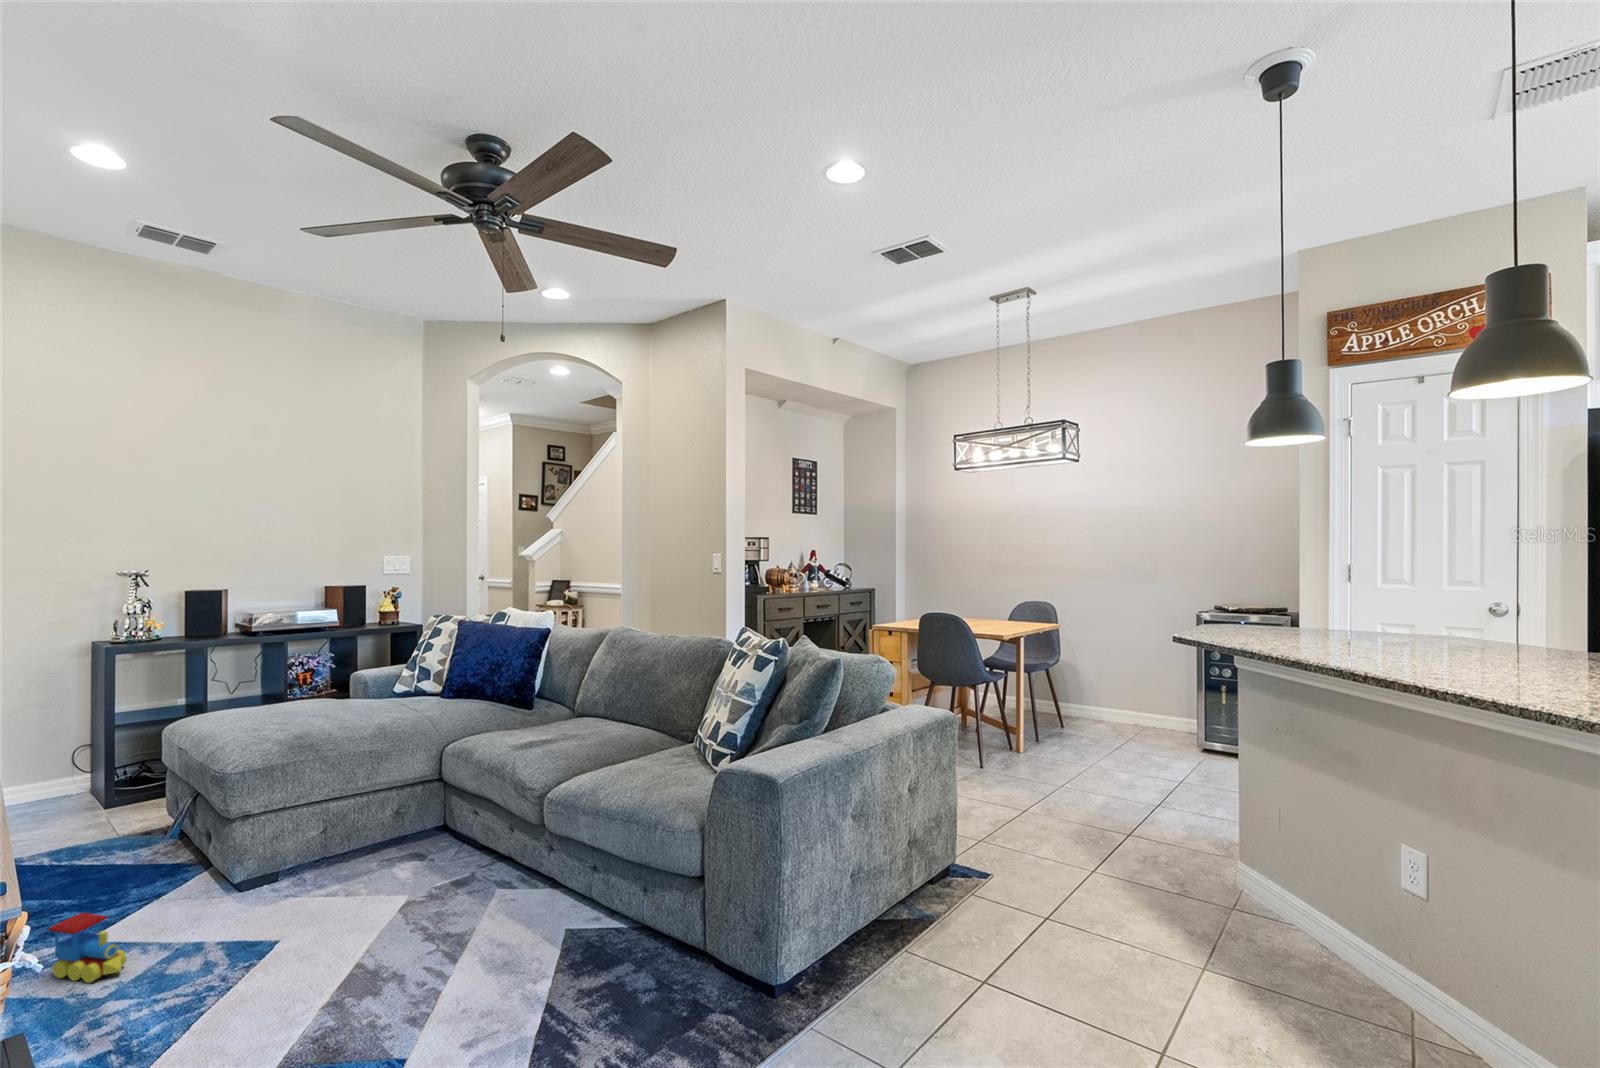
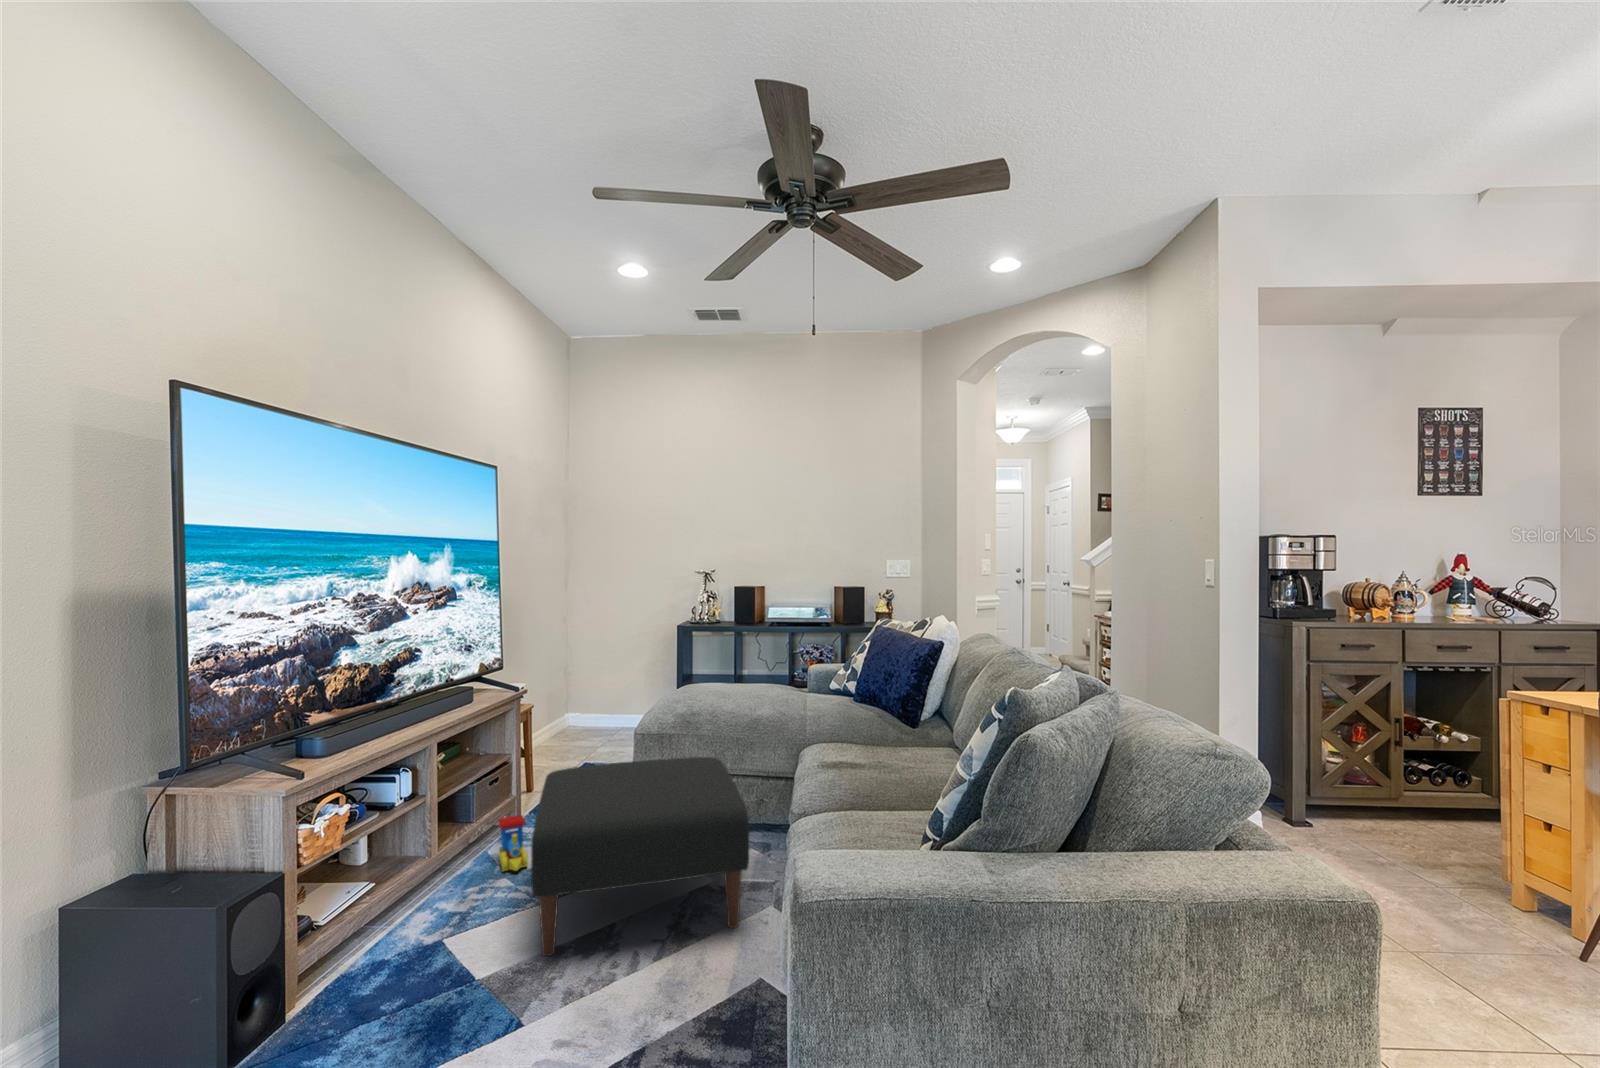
ottoman: none [166,775,479,1000] -> present [531,757,749,956]

